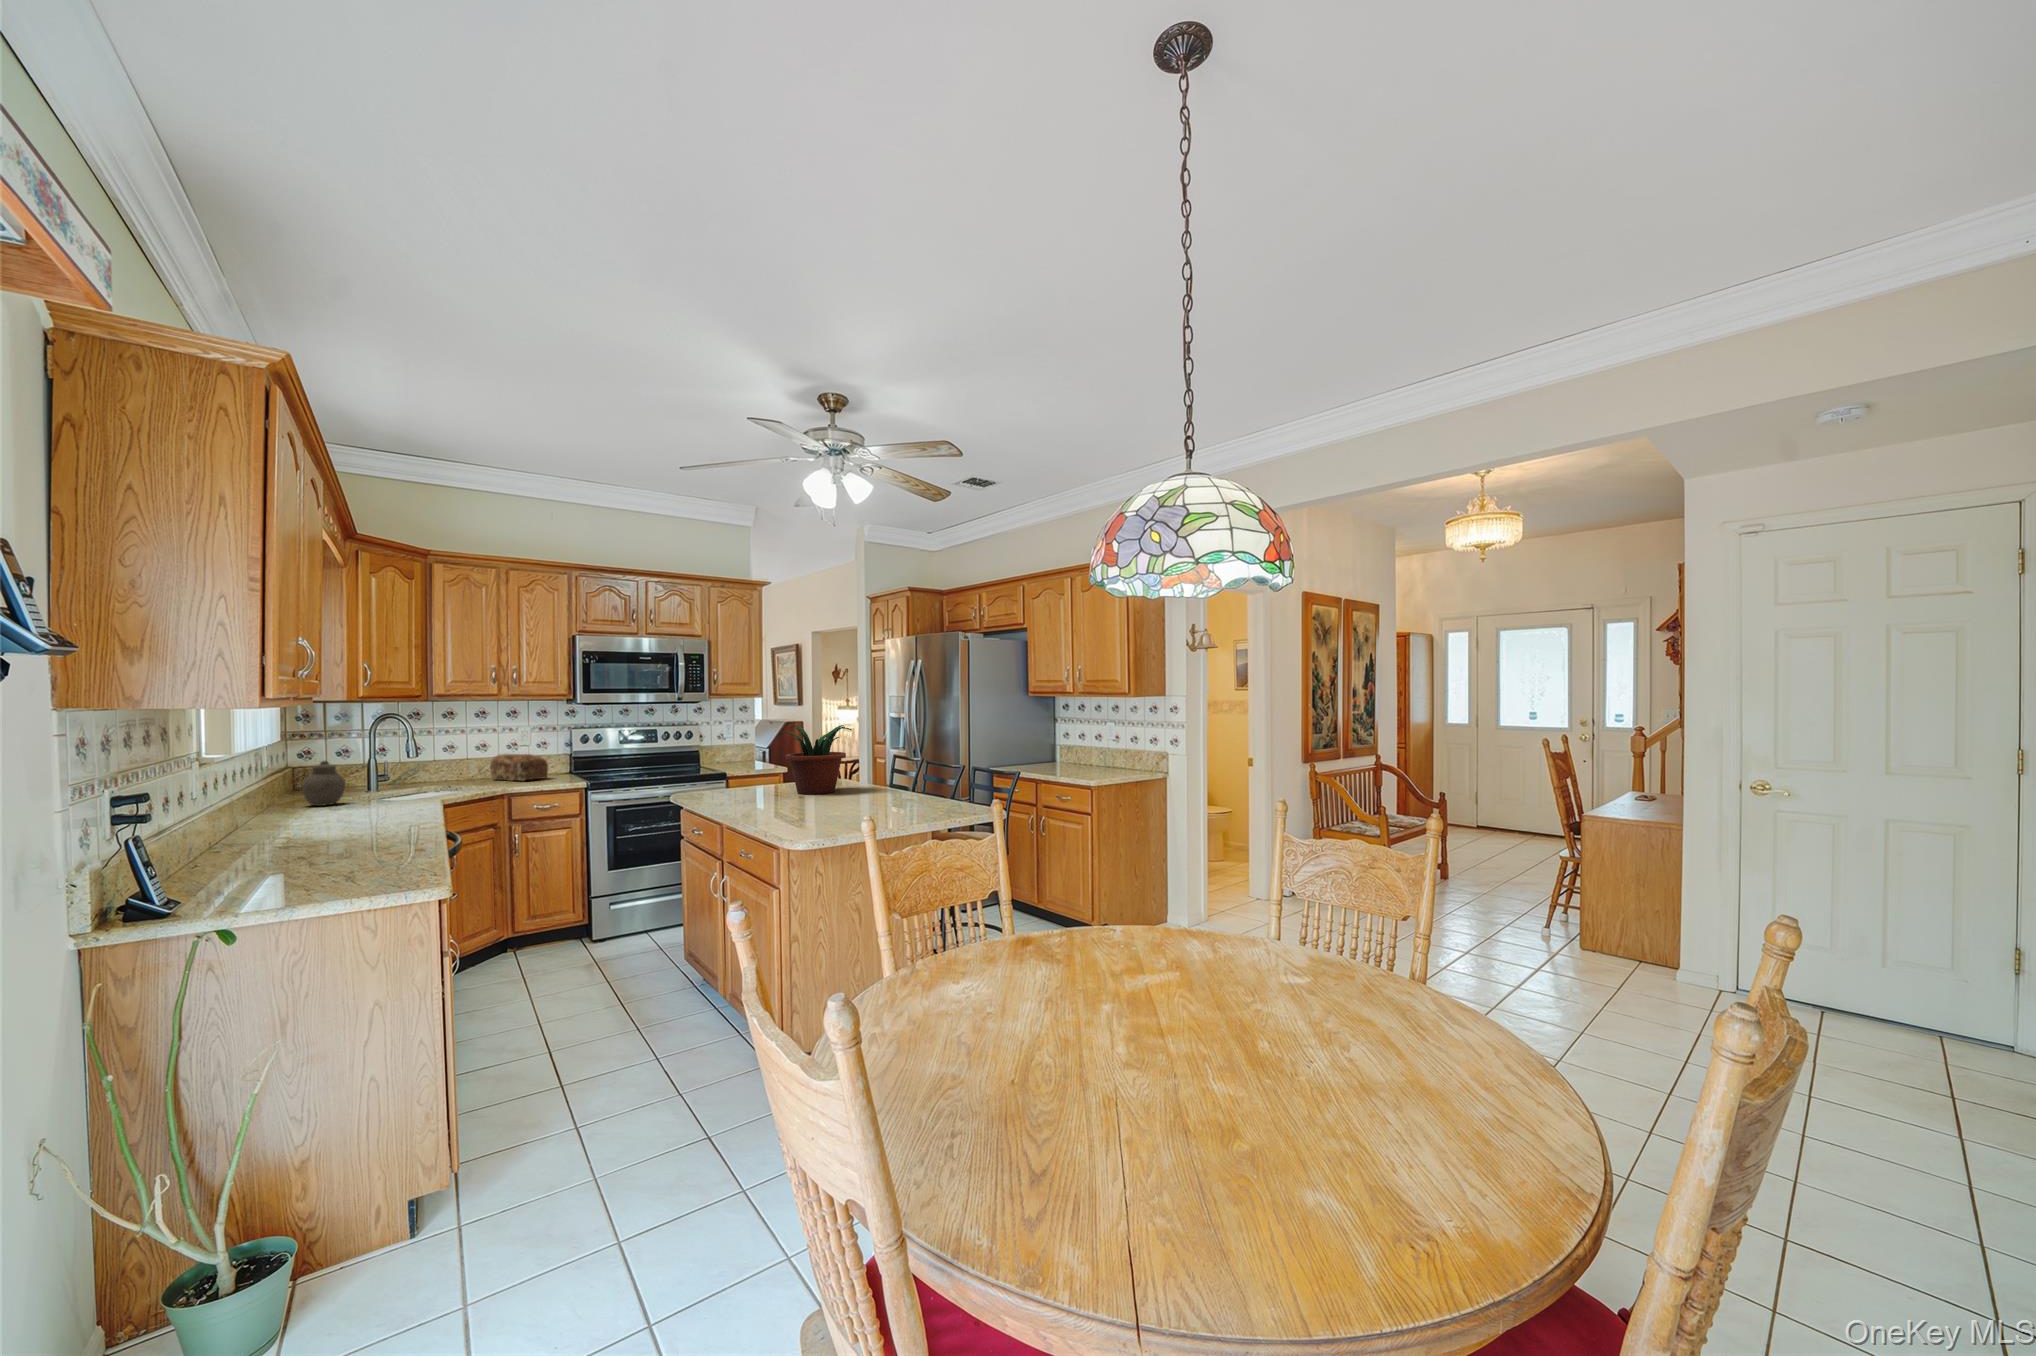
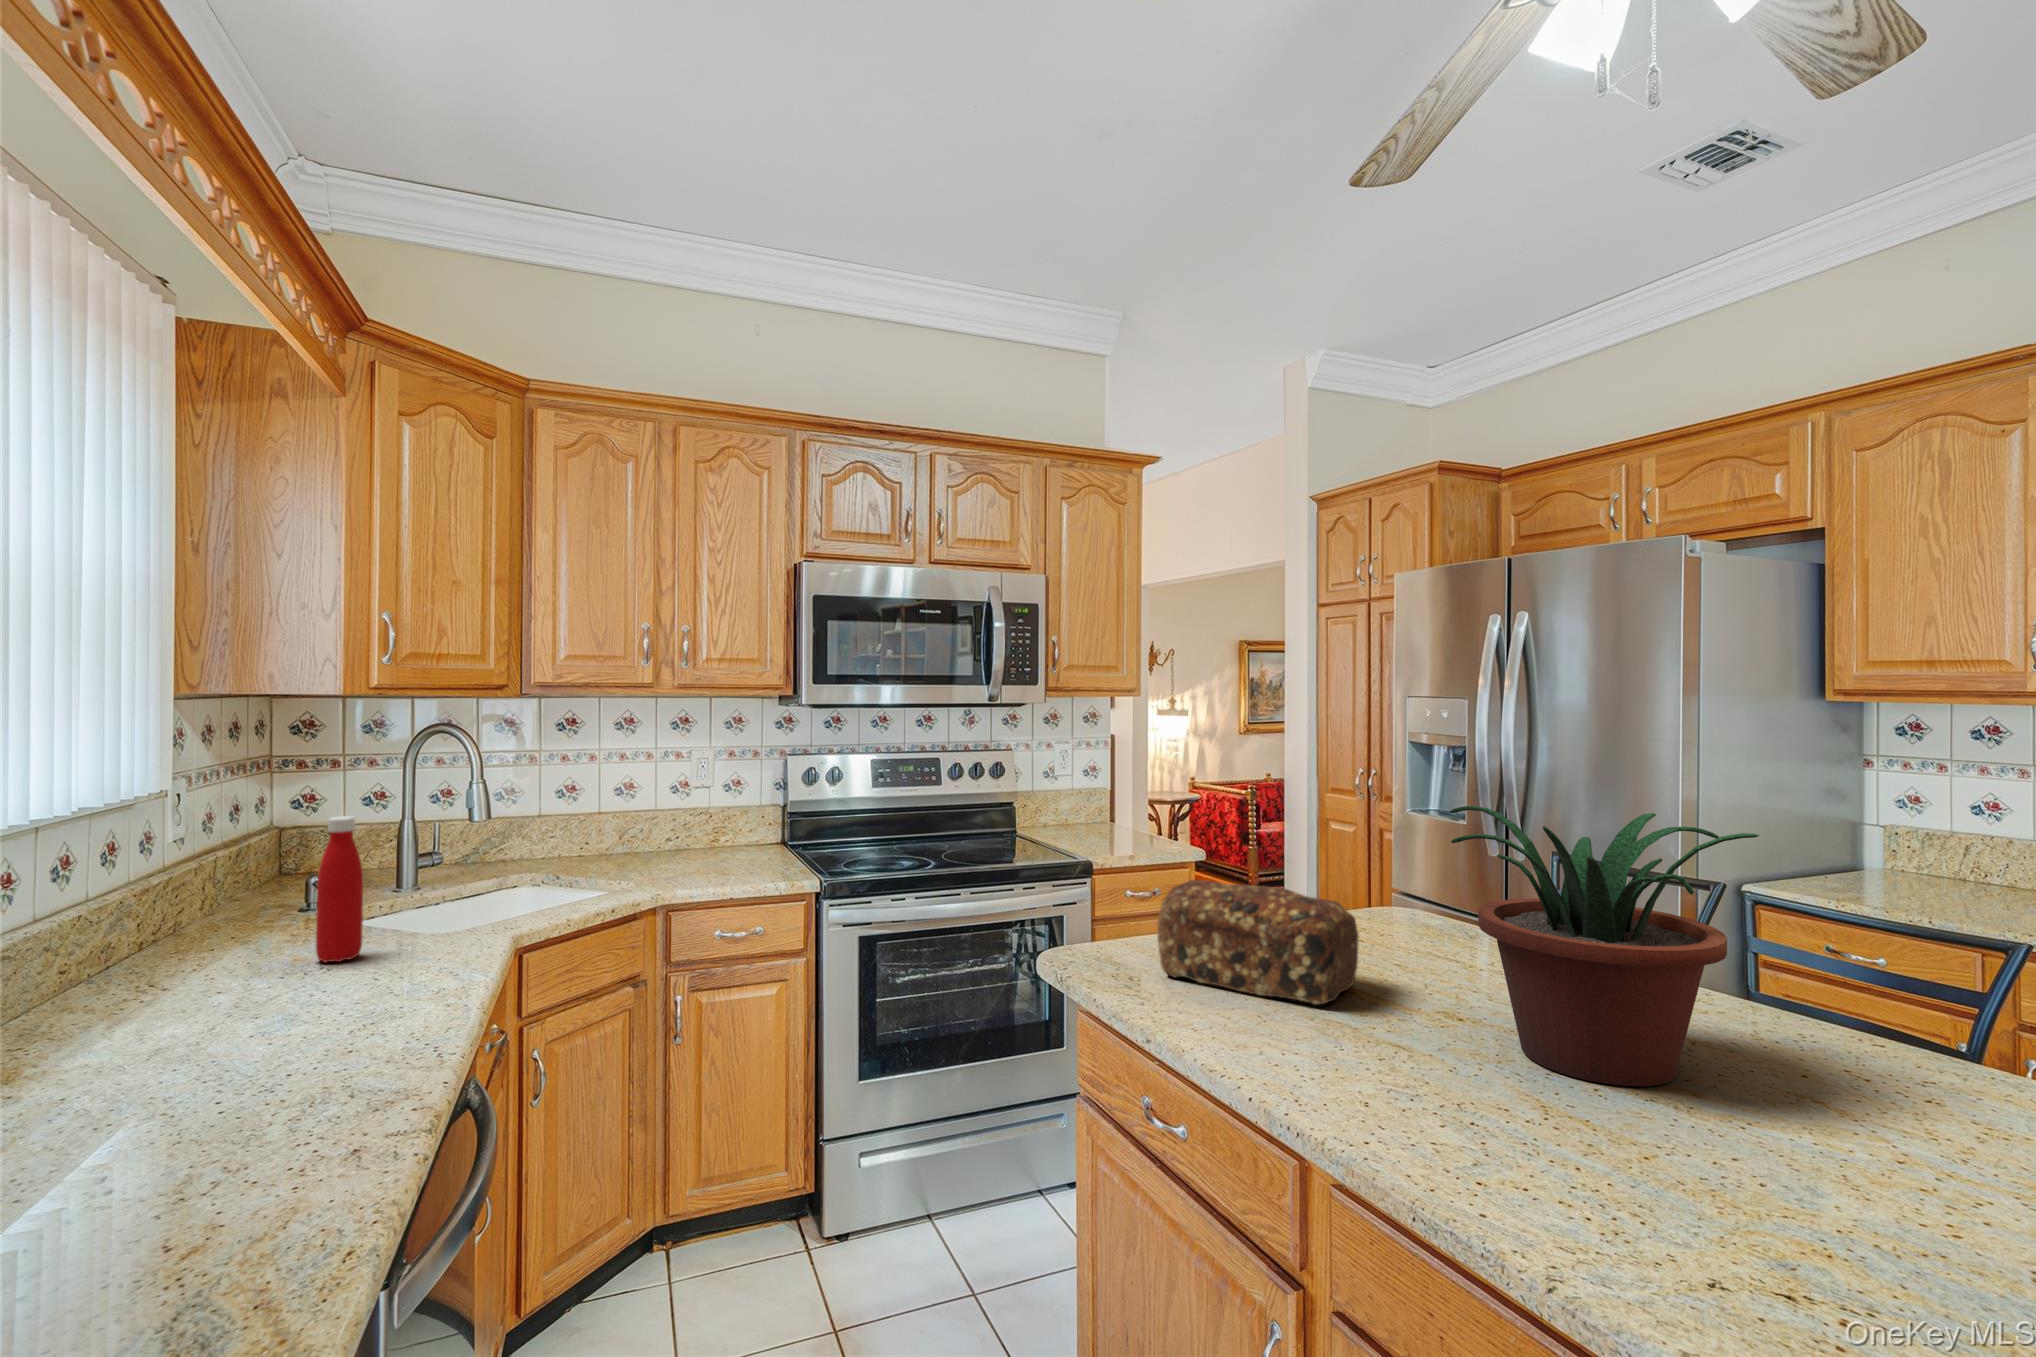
bottle: none [359,749,379,806] -> present [316,816,363,963]
bread loaf: present [490,754,548,781] -> present [1158,880,1358,1004]
jar: present [302,761,346,806] -> none [210,836,311,948]

